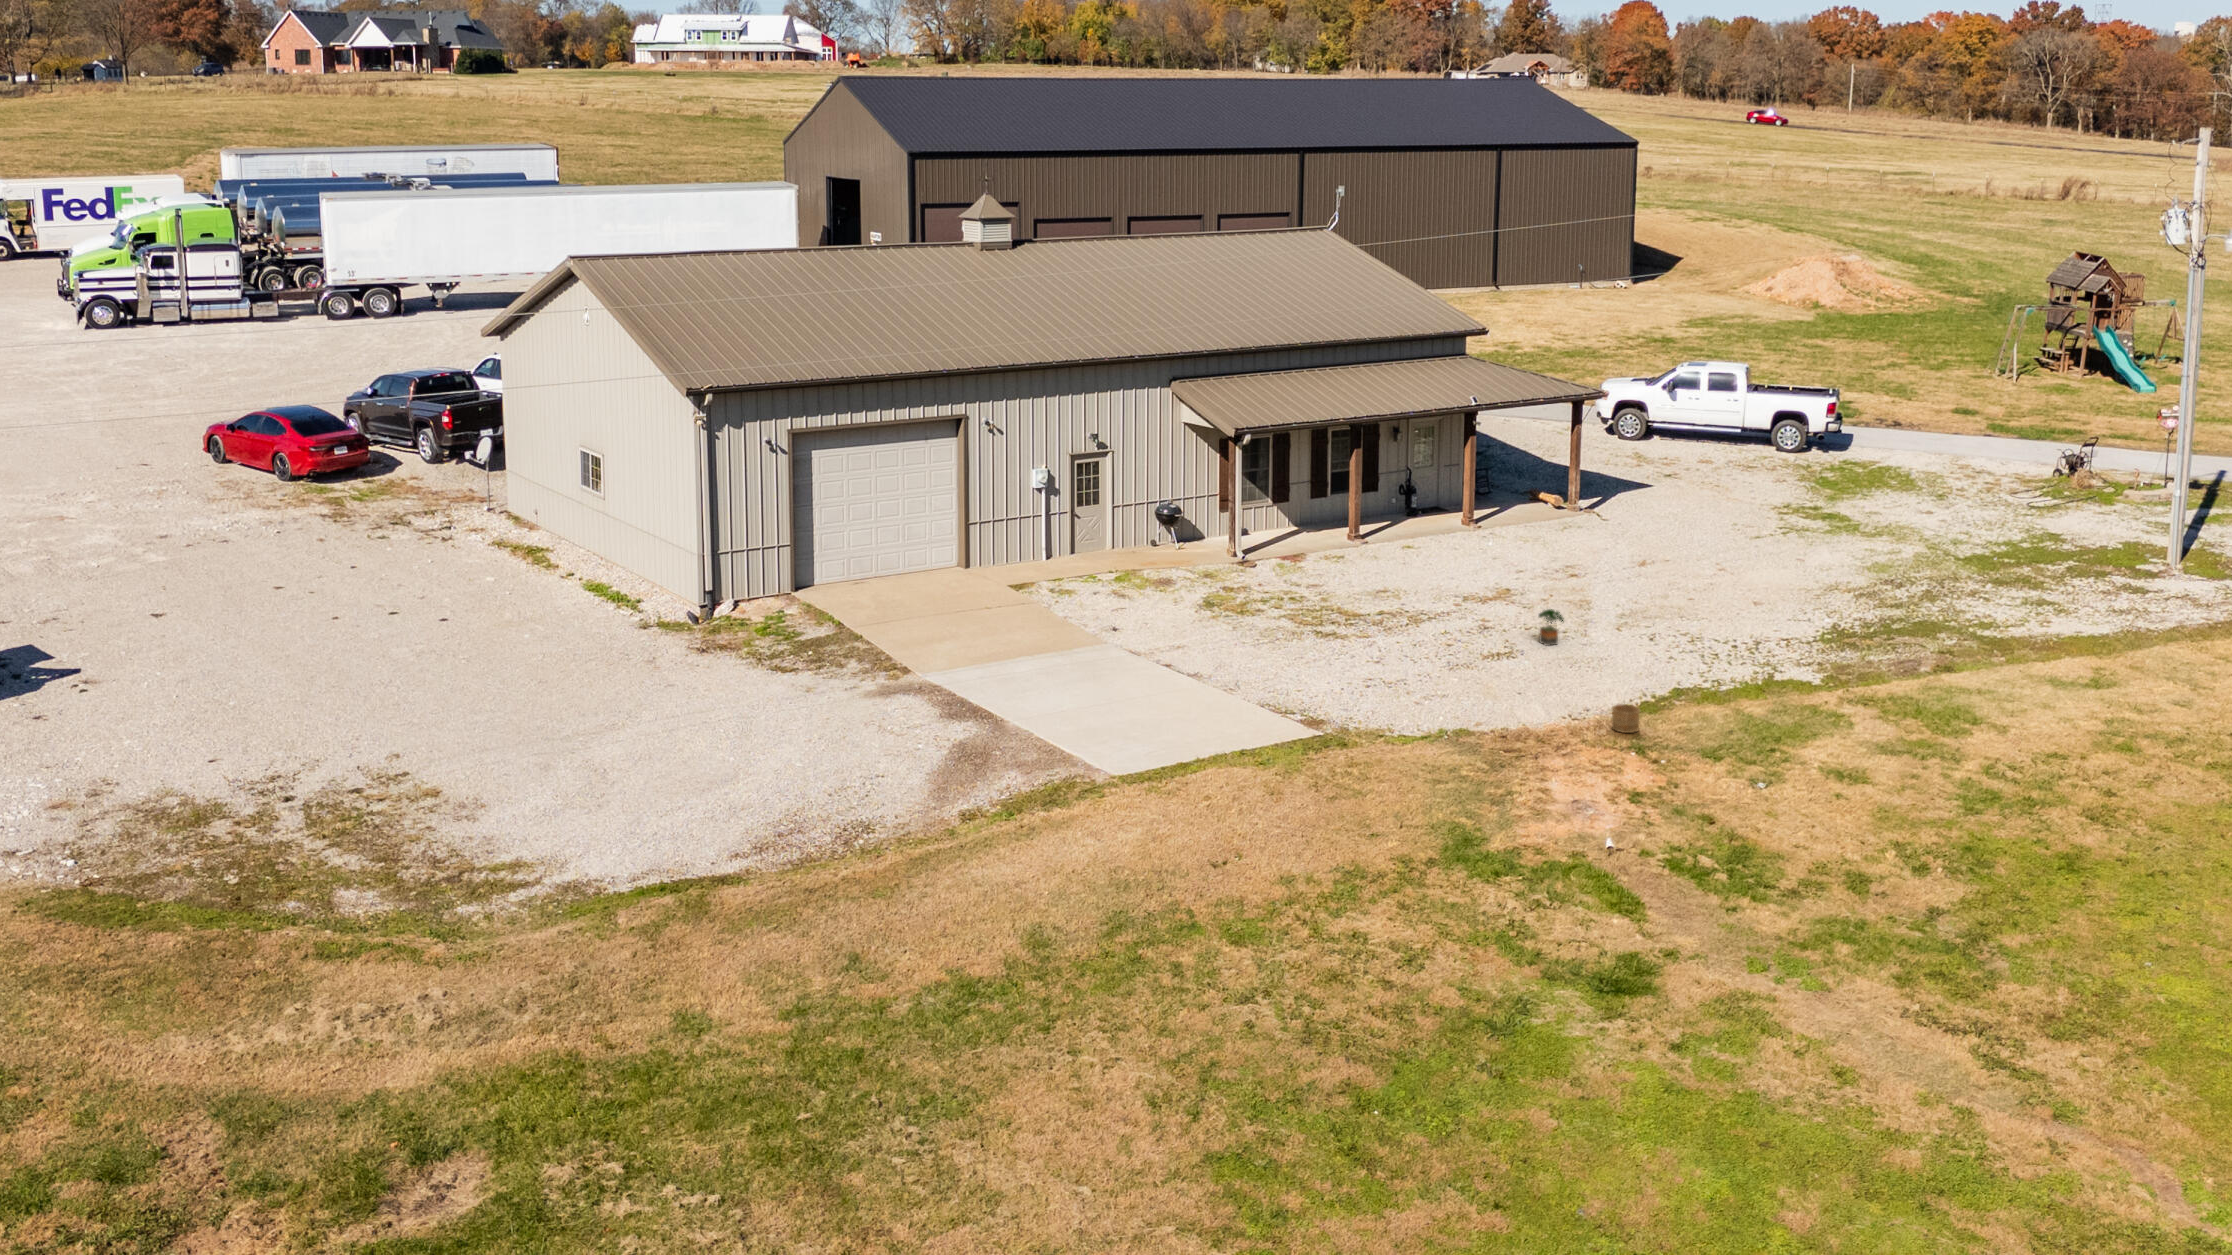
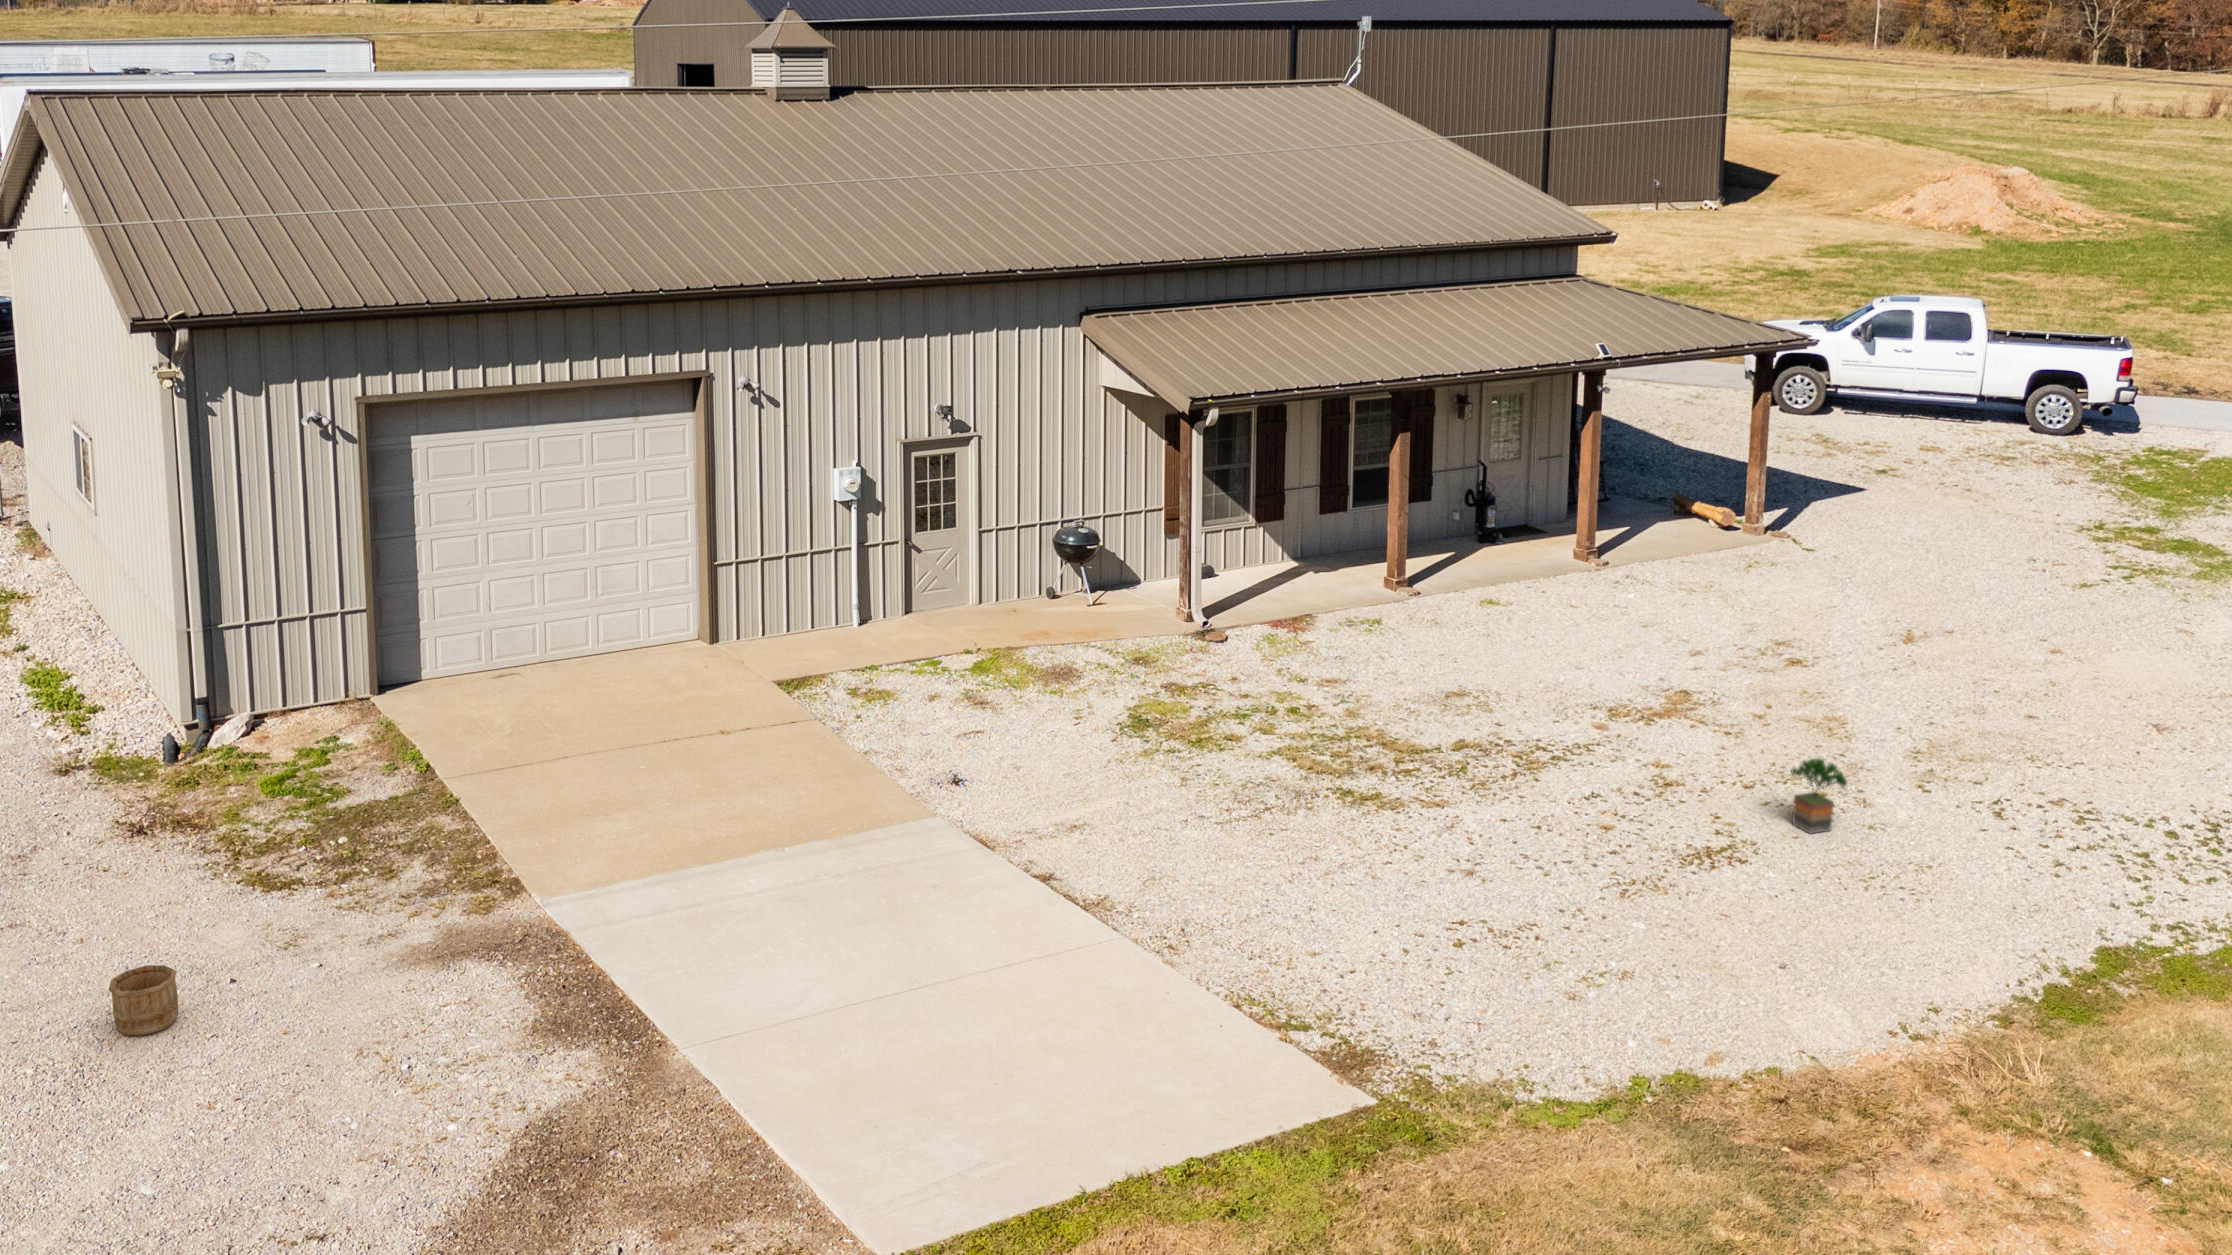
wooden bucket: present [1611,704,1640,733] -> present [109,965,178,1035]

